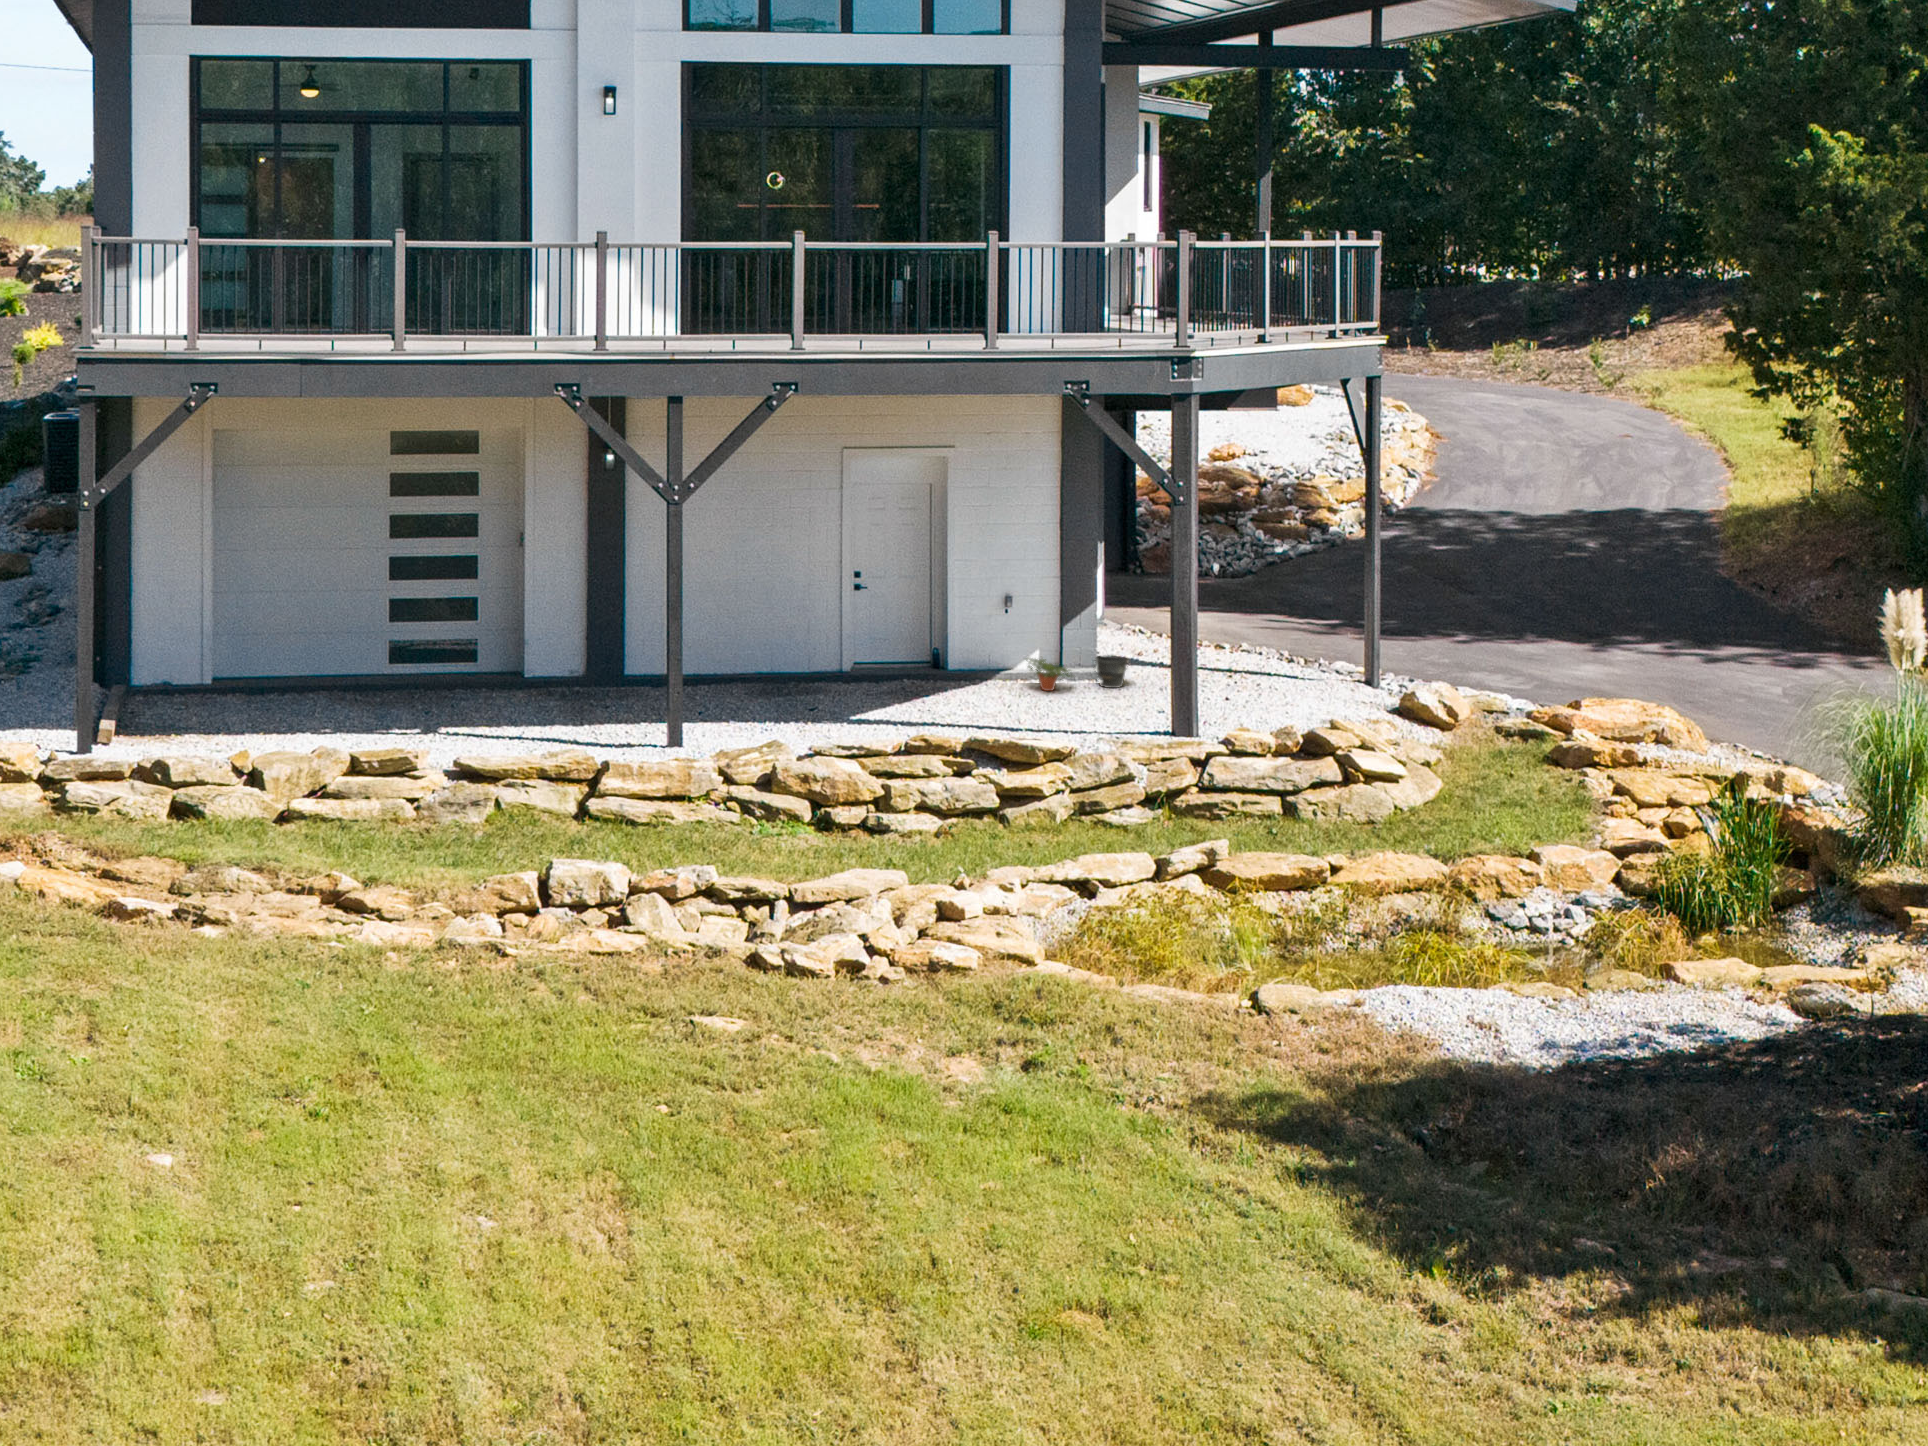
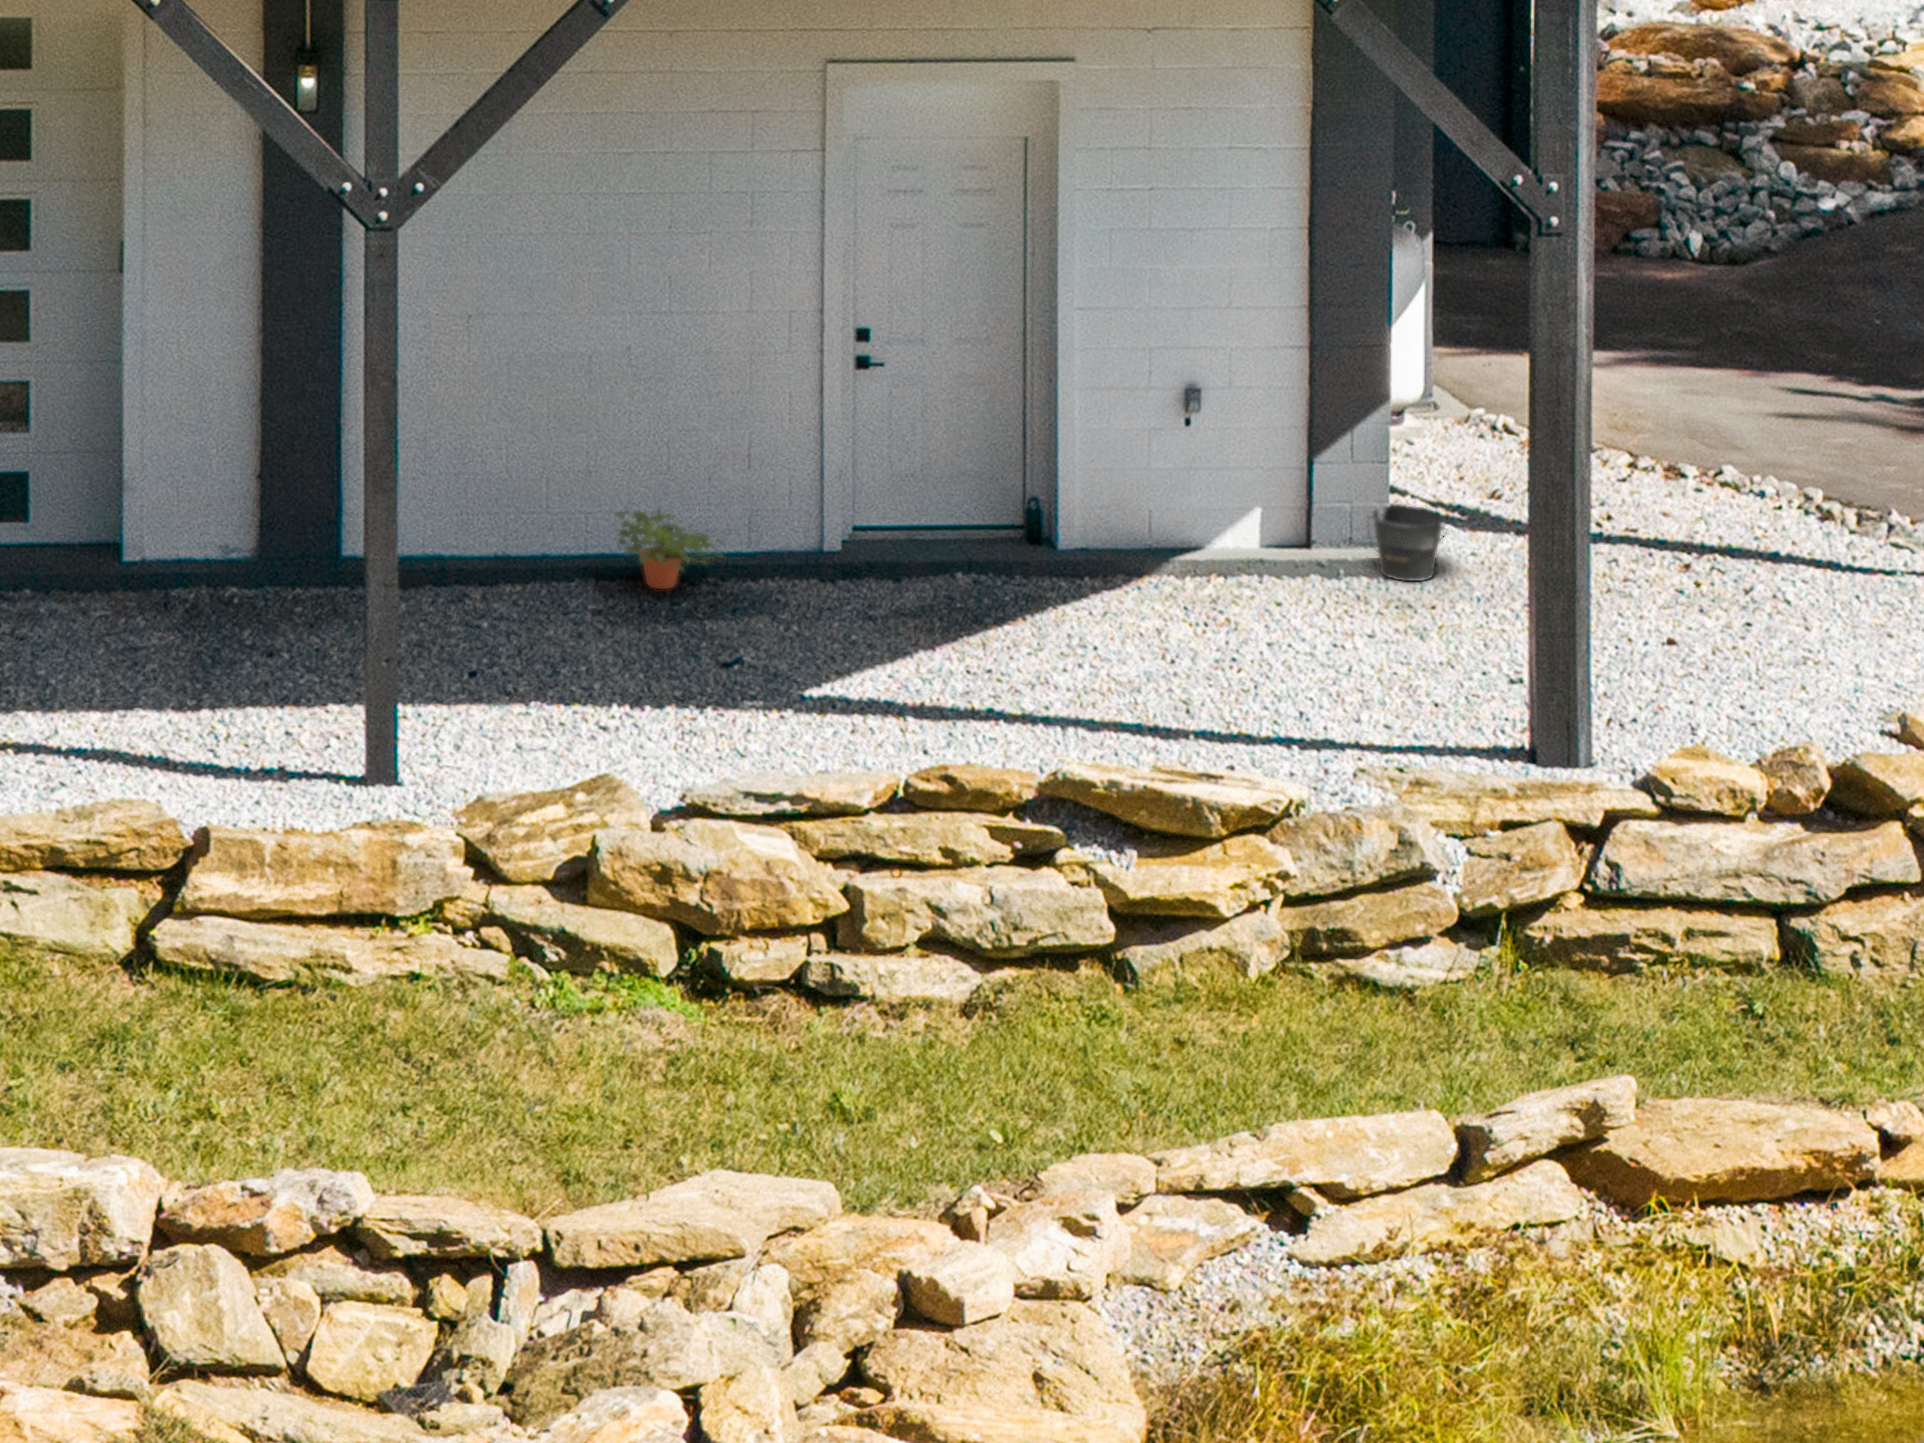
potted plant: present [1026,658,1070,691] -> present [617,509,723,589]

